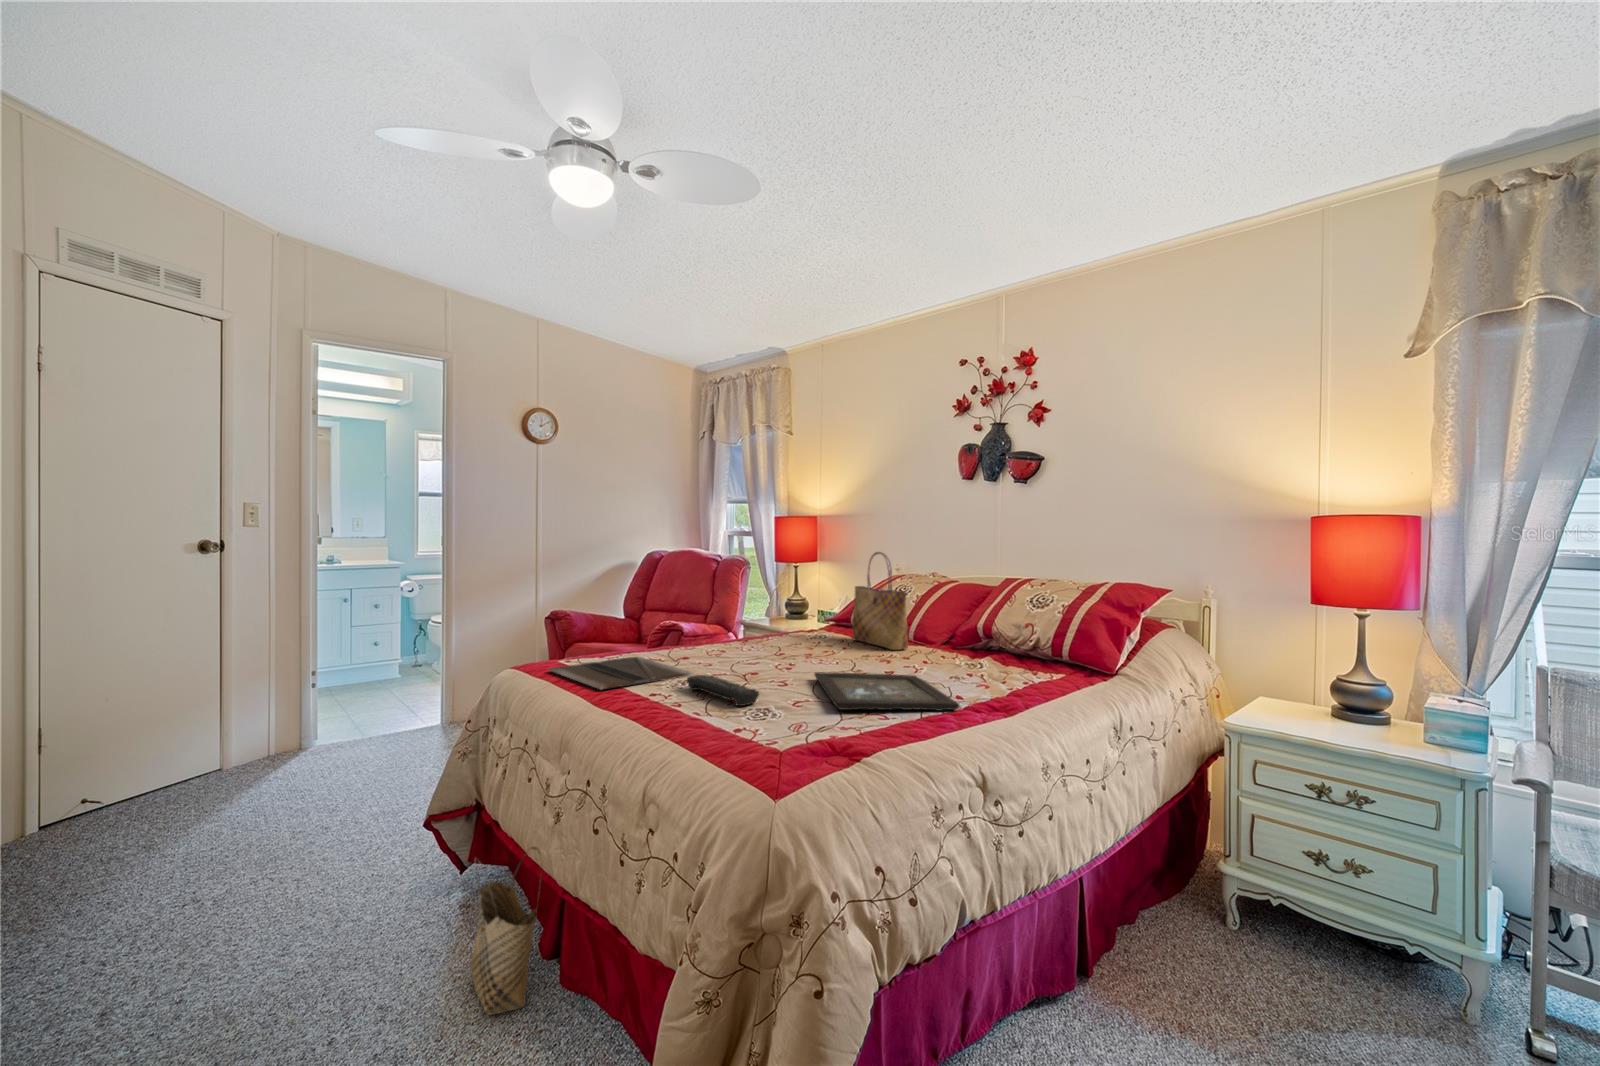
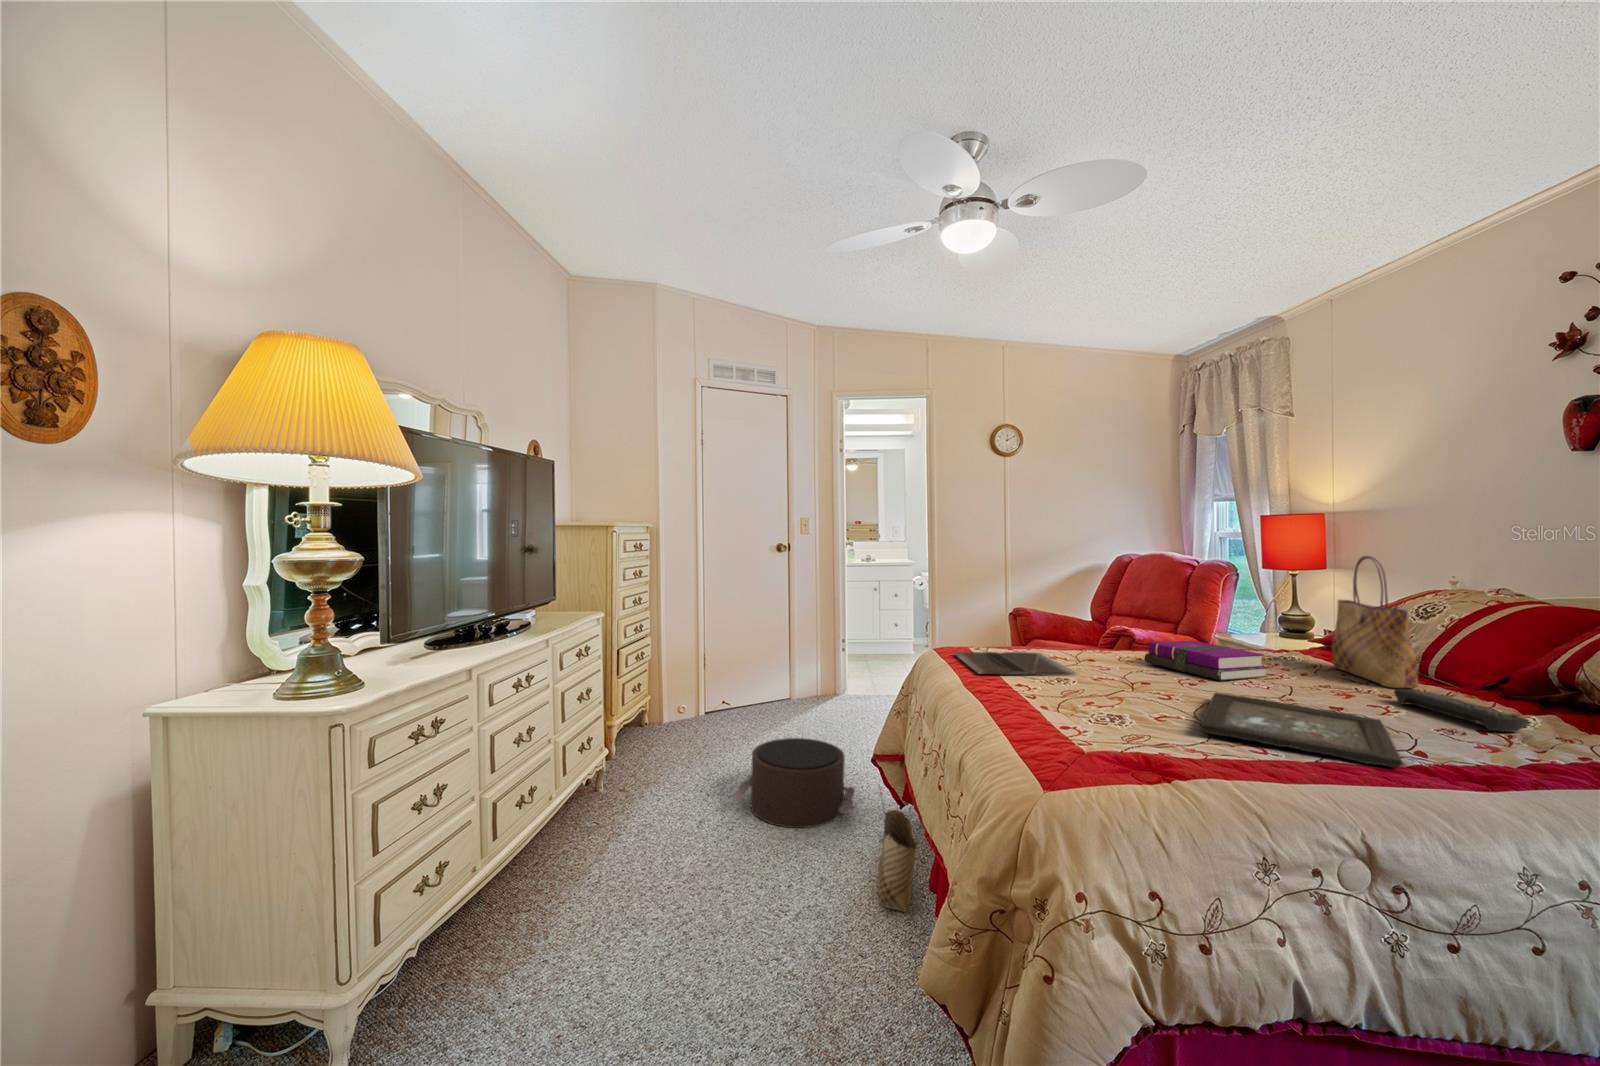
notebook: none [735,629,824,661] -> present [1145,641,1268,681]
remote control: present [687,675,759,706] -> present [1394,689,1526,732]
pouf: none [162,824,400,981] -> present [733,738,855,828]

